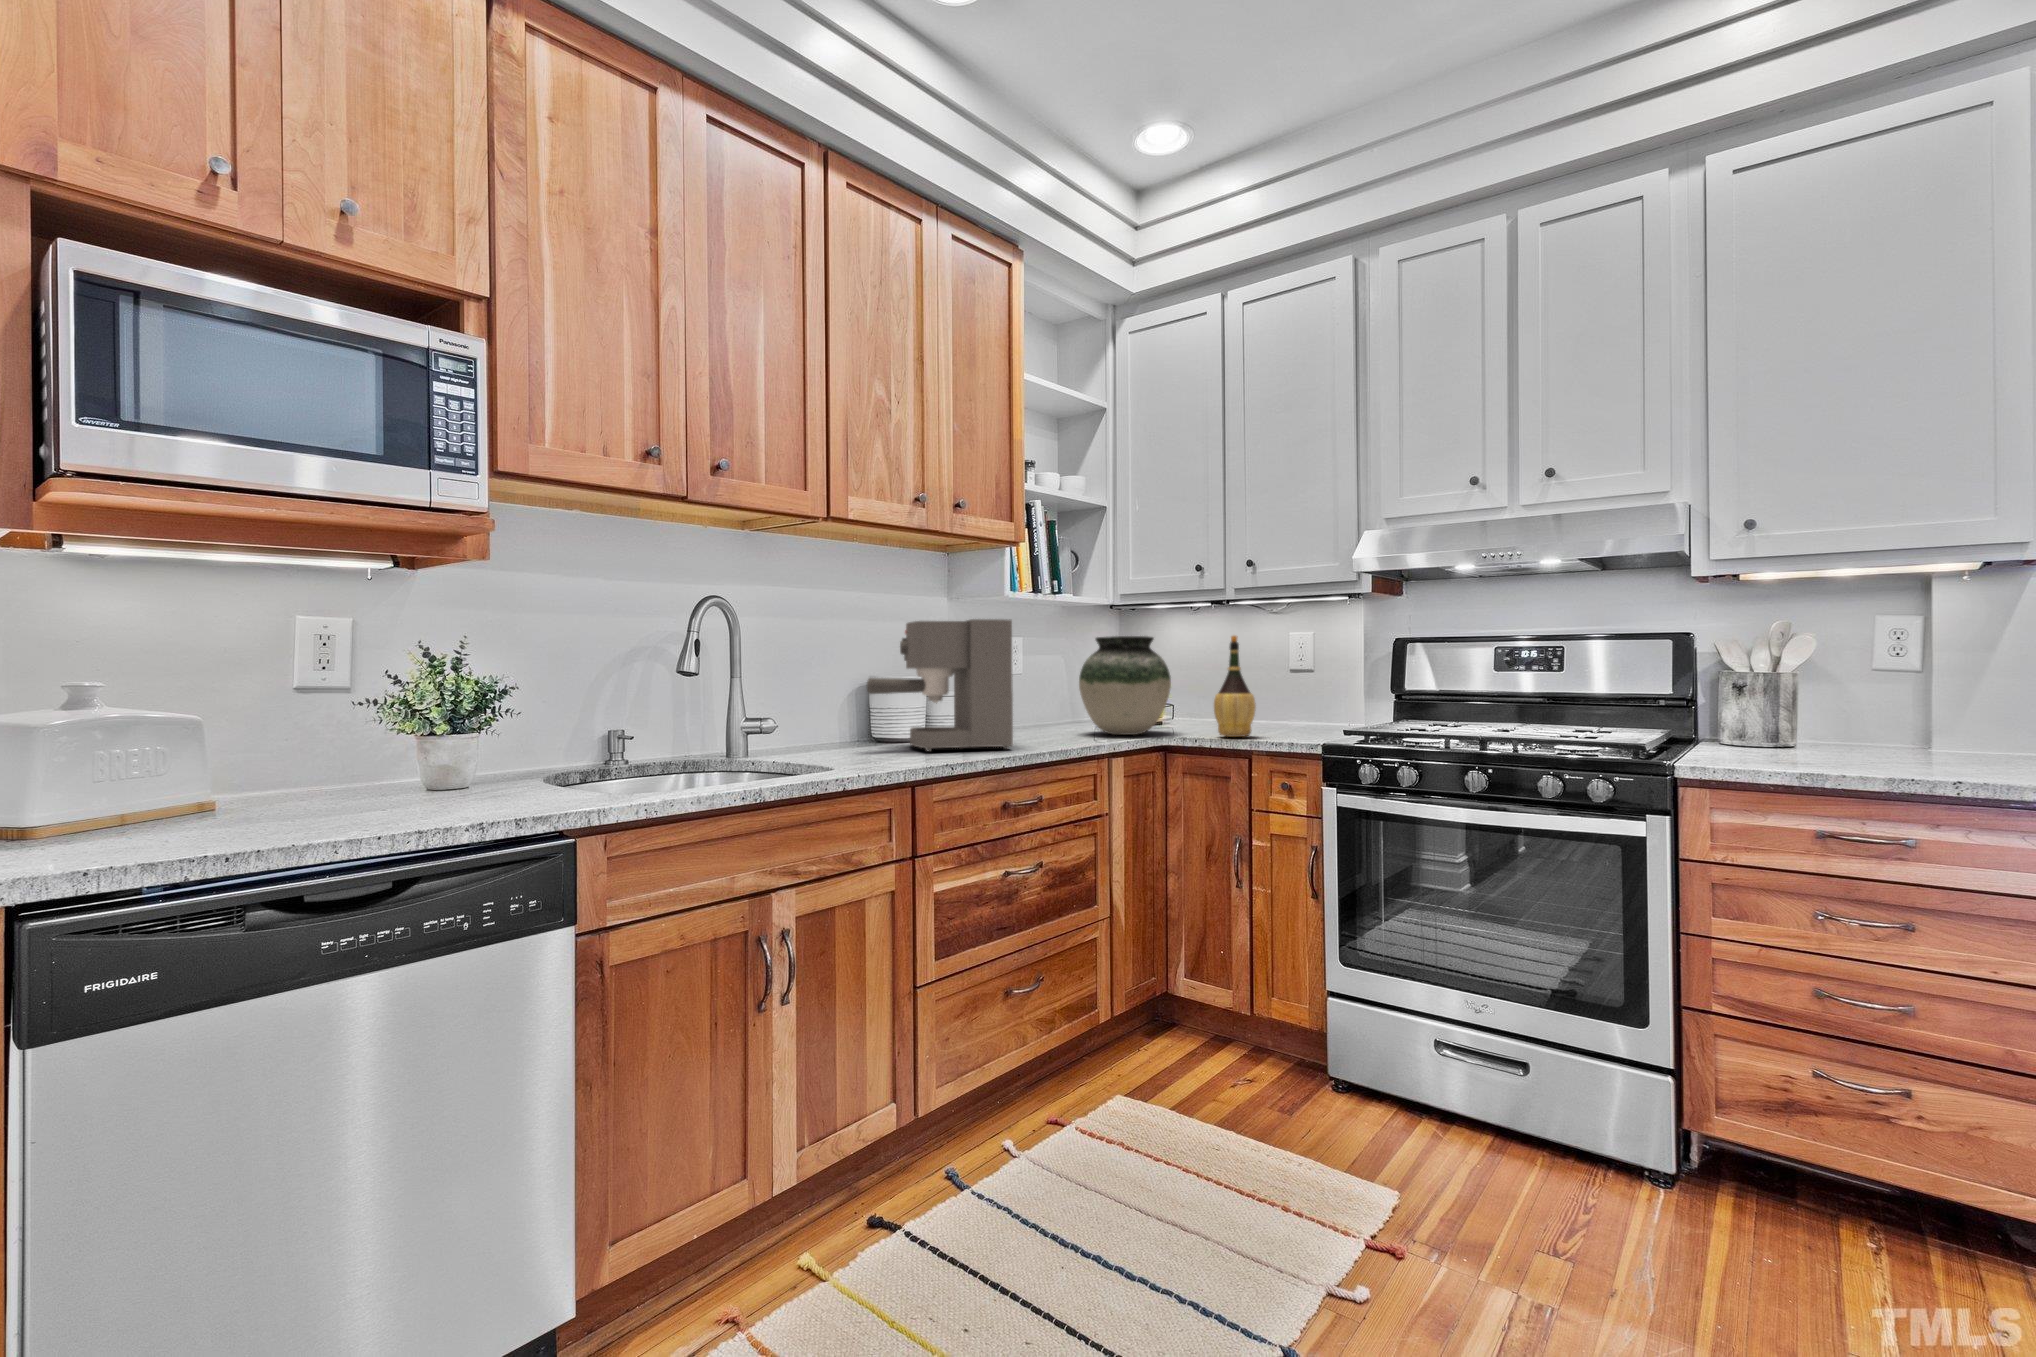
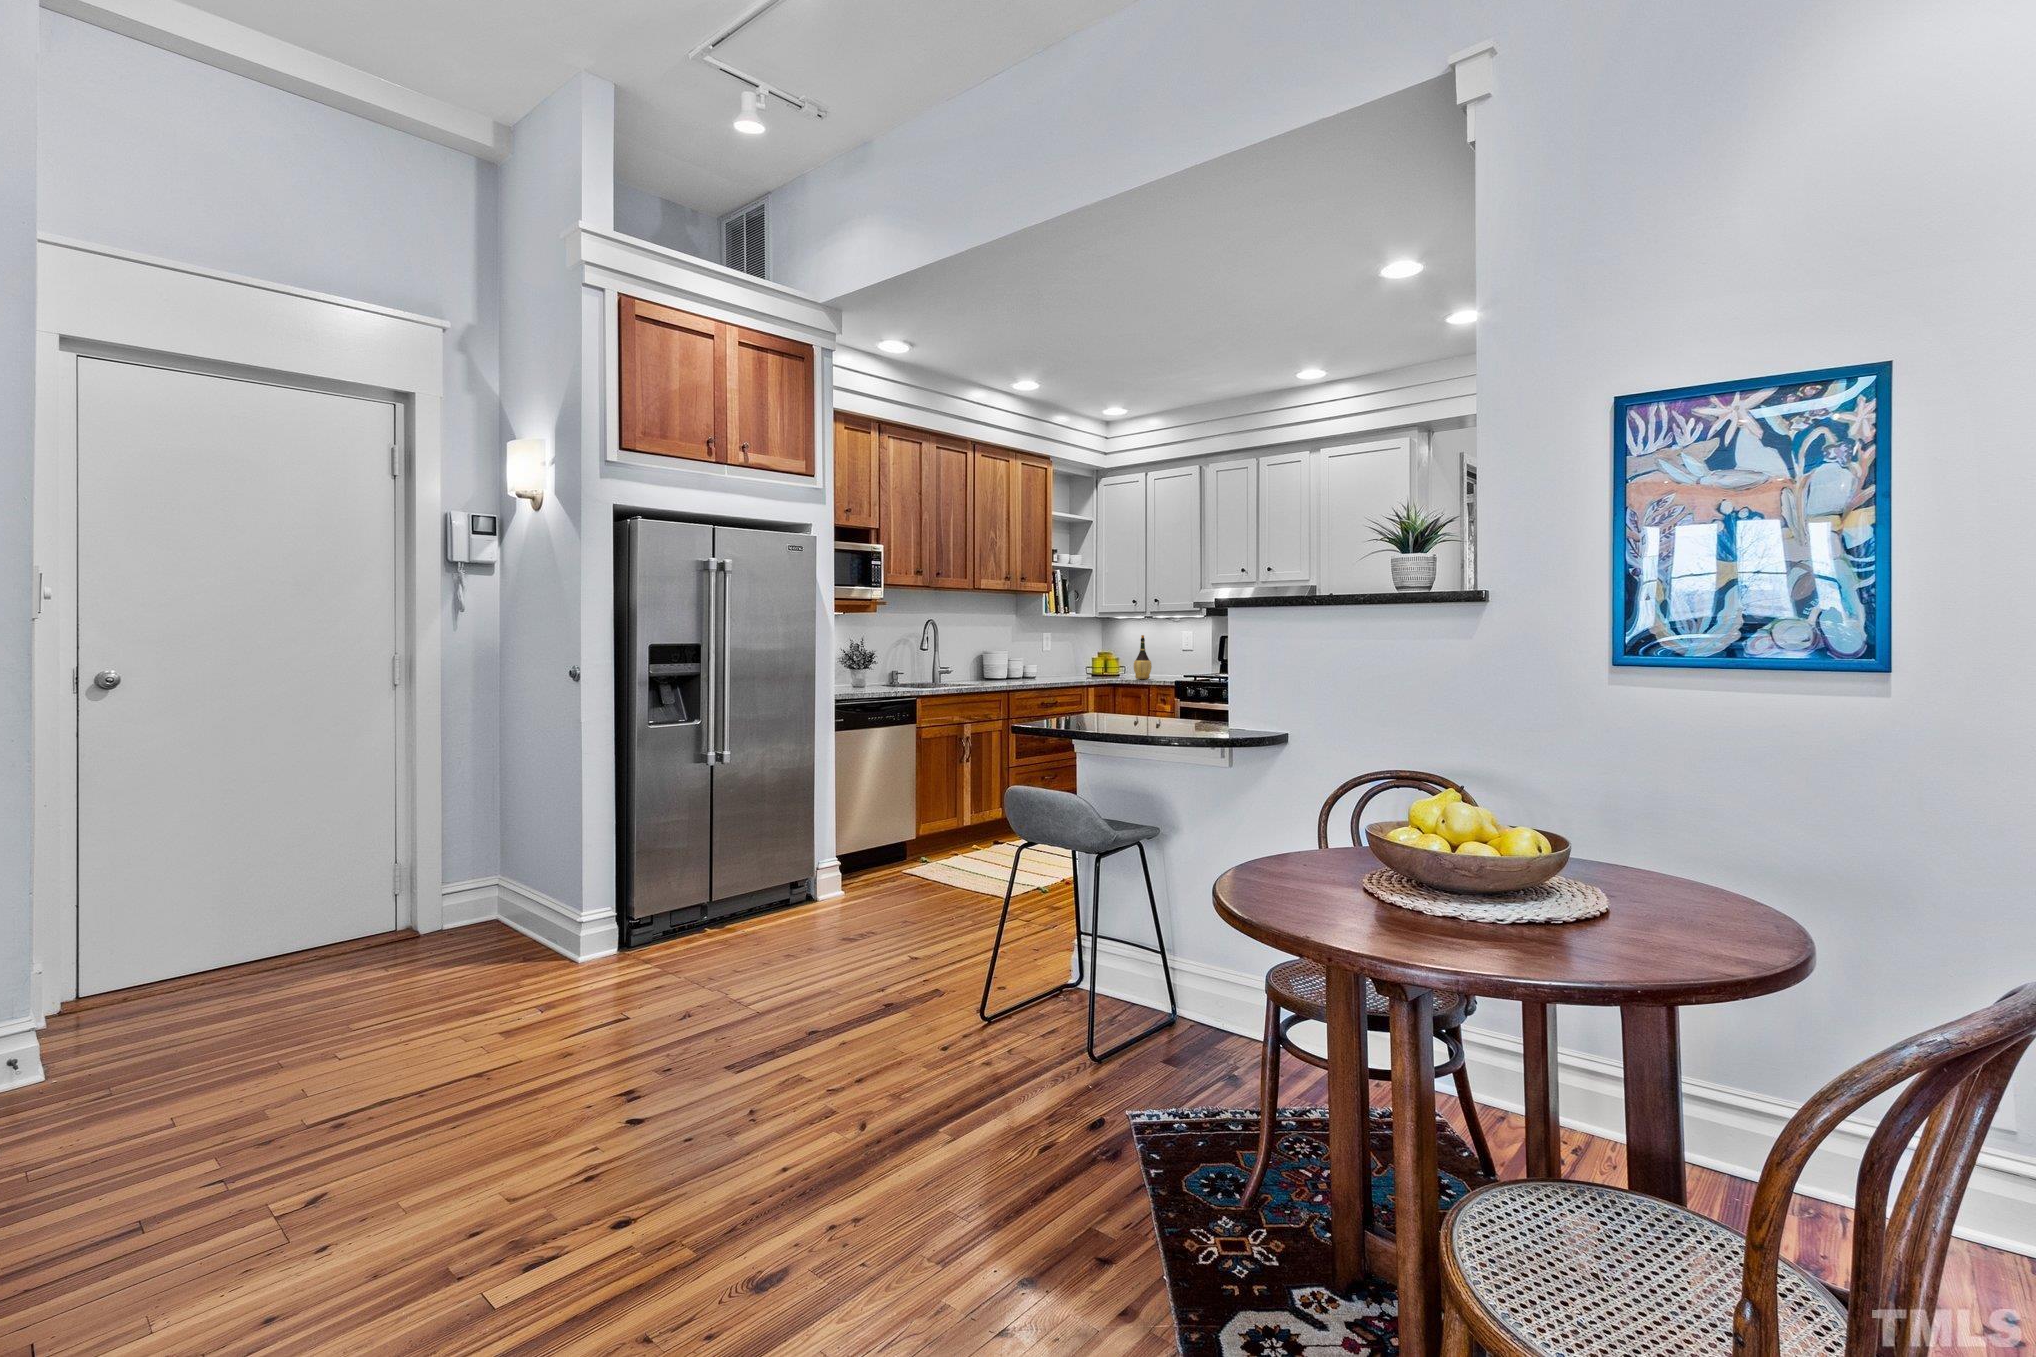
coffee maker: present [867,619,1013,751] -> none [986,629,1046,682]
vase: present [1079,636,1171,735] -> none [1076,635,1117,679]

